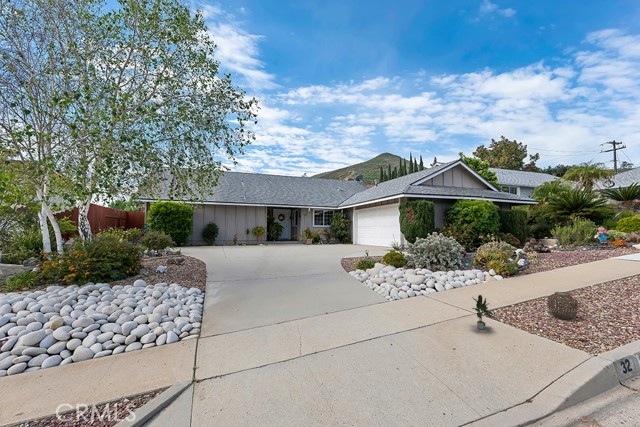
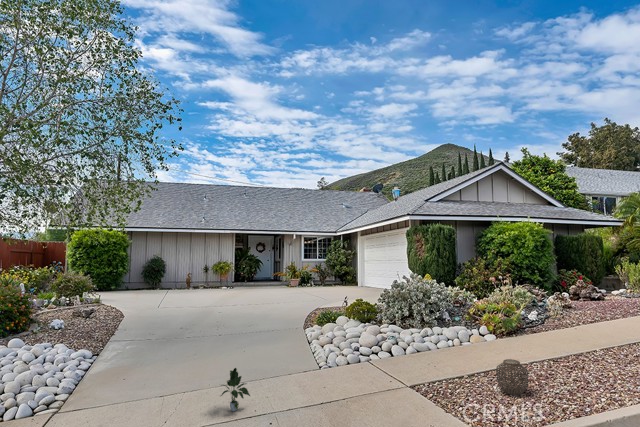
potted plant: present [472,295,494,329] -> present [221,368,250,411]

